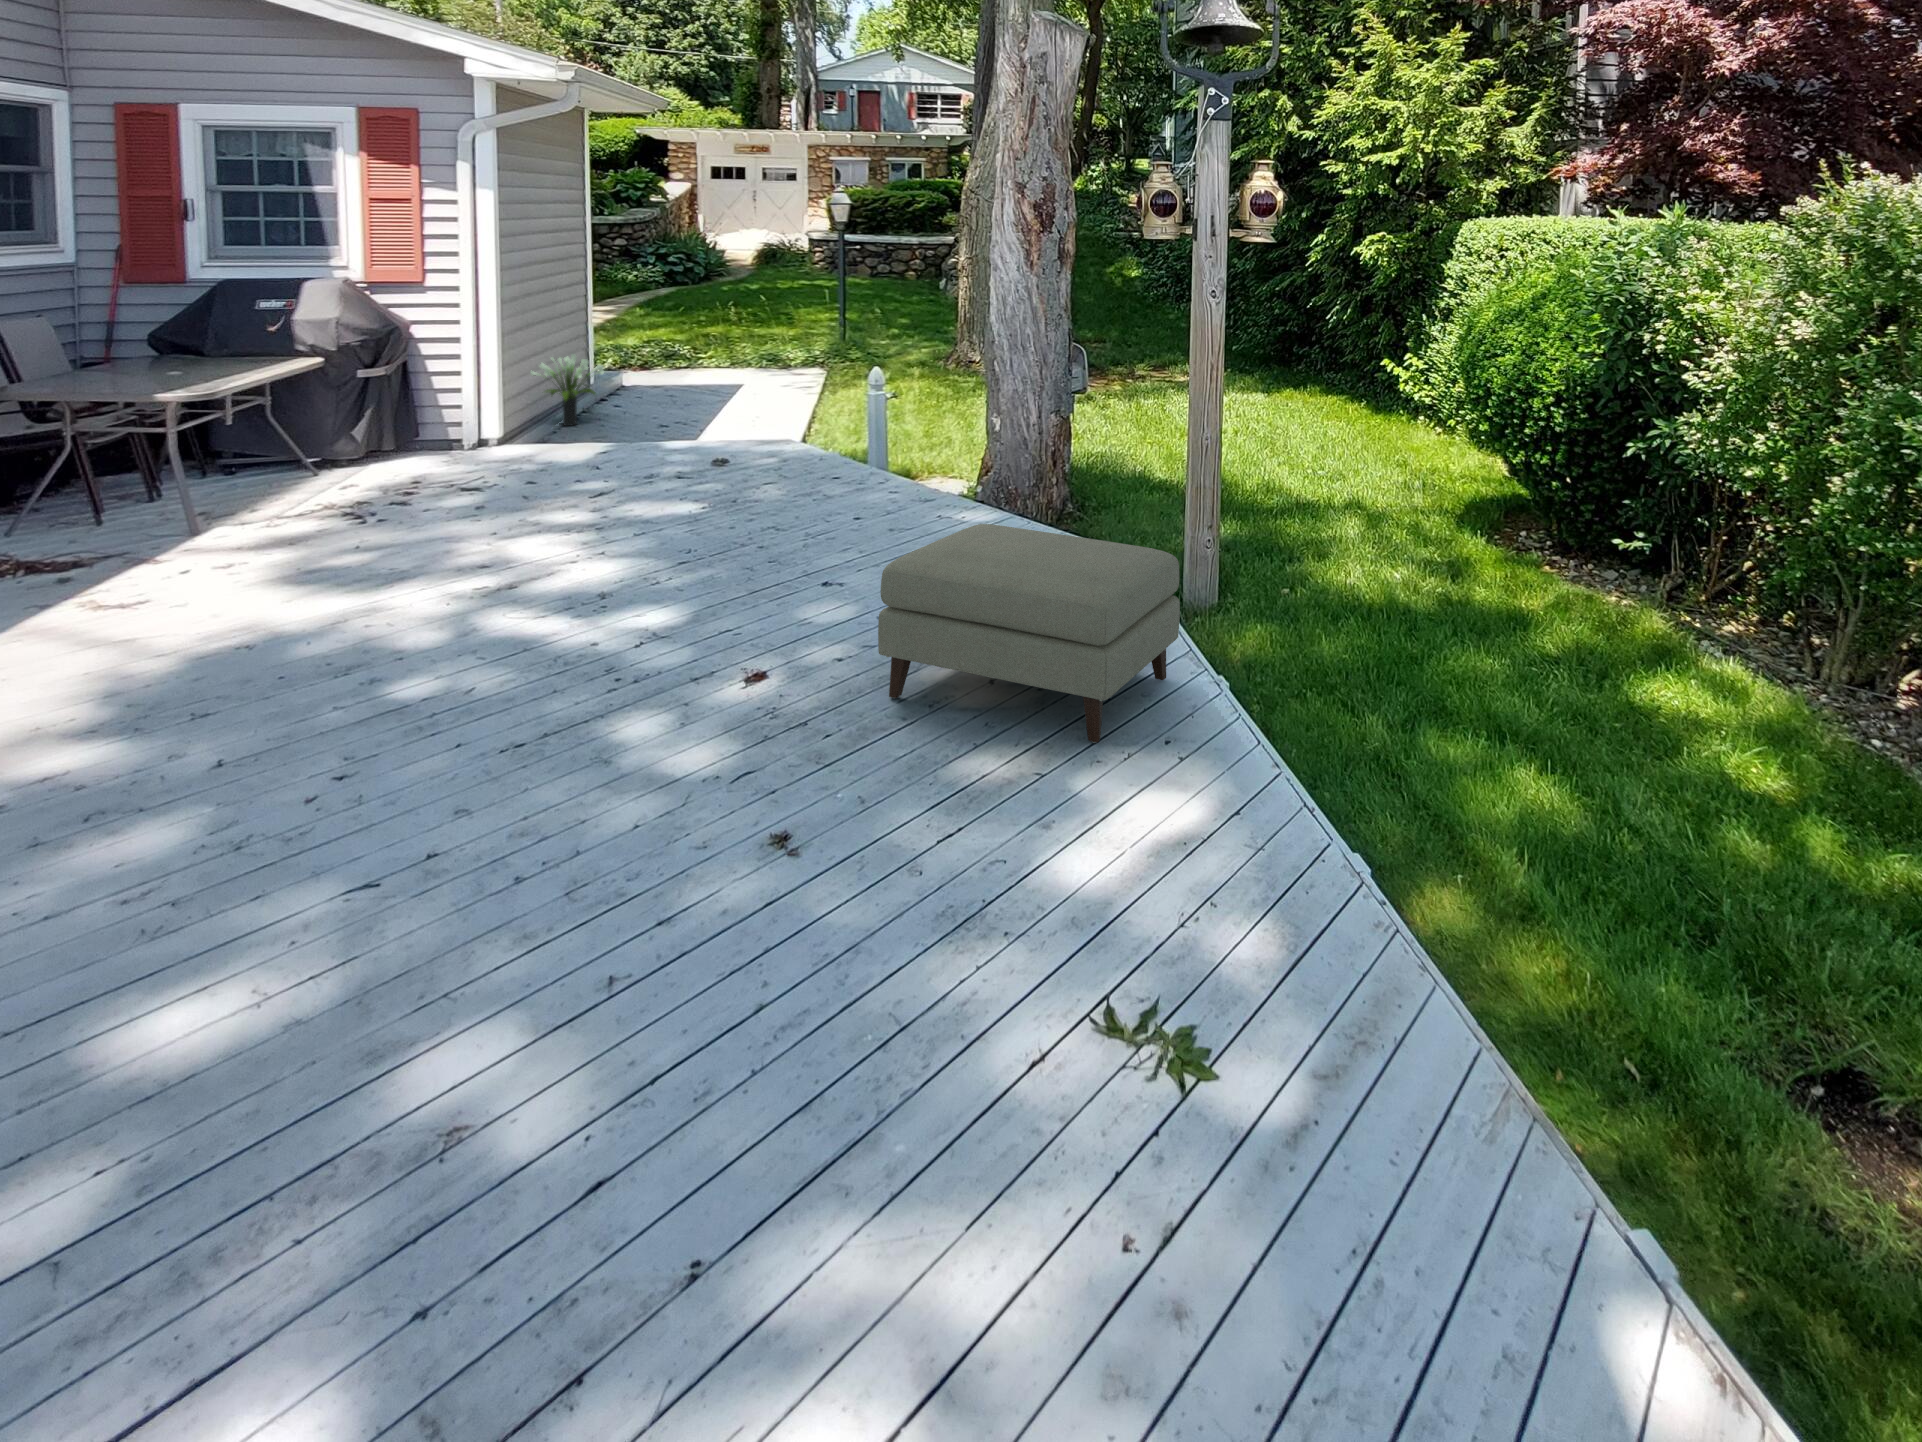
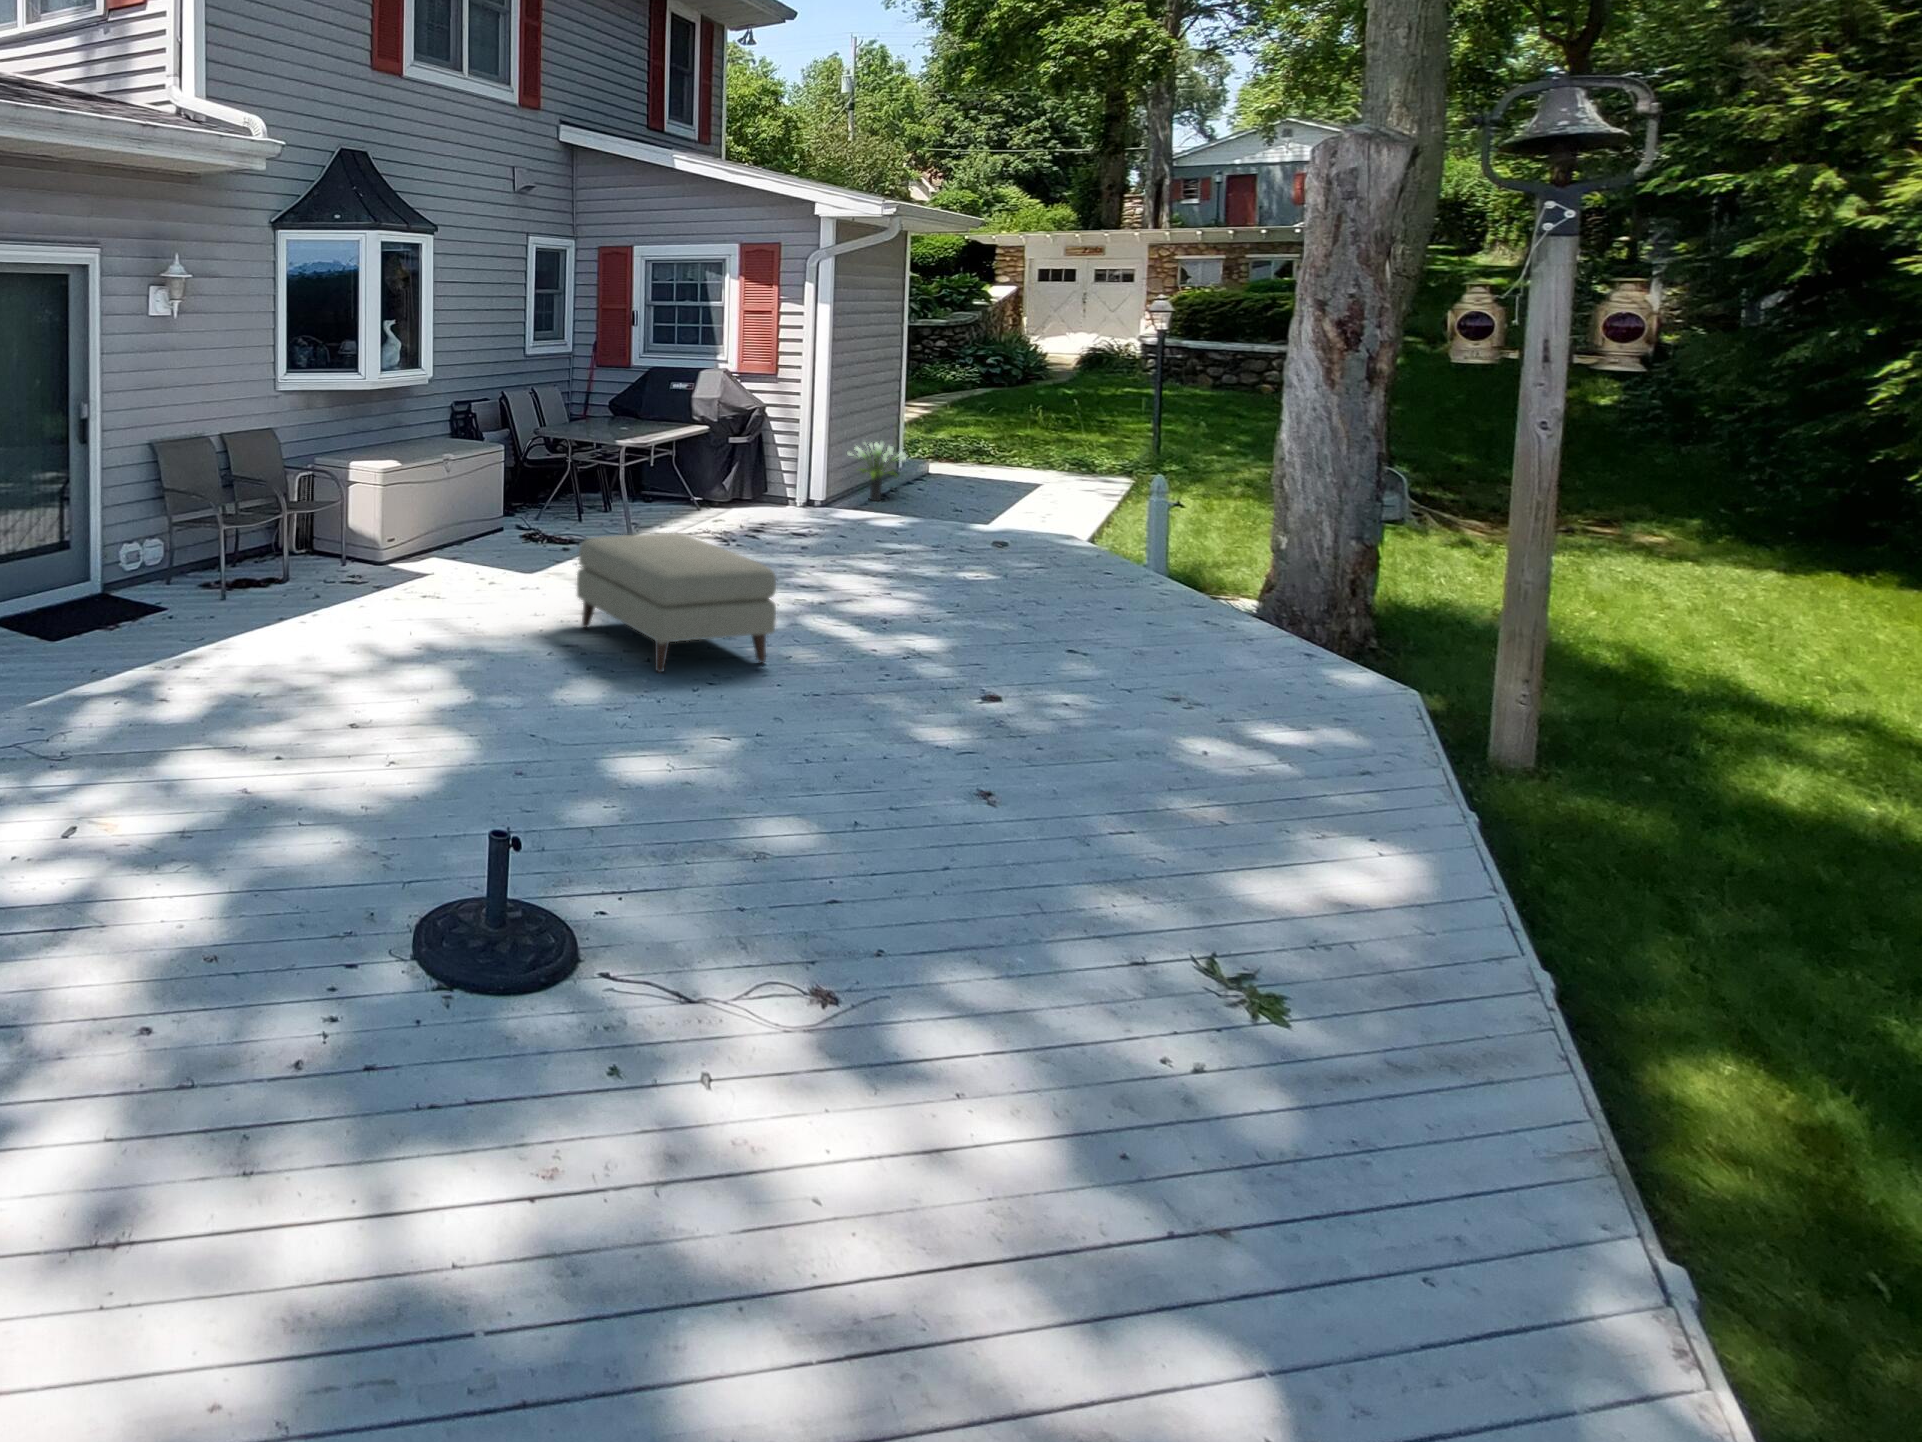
ottoman: present [878,524,1180,743] -> present [577,533,776,672]

